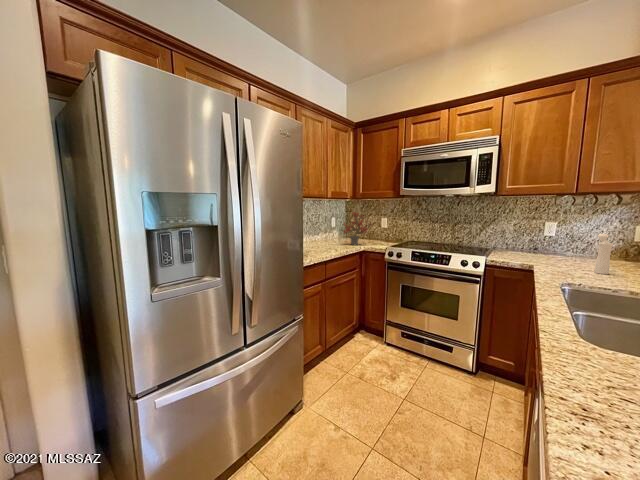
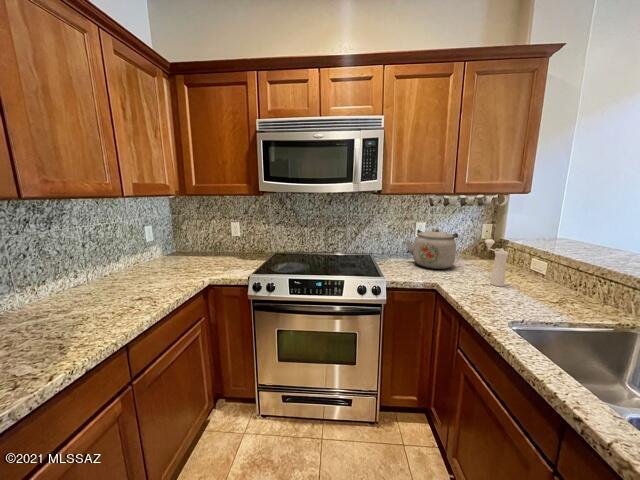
potted plant: present [343,212,372,245] -> none [157,208,220,276]
kettle: none [526,225,586,261] -> present [406,229,458,269]

